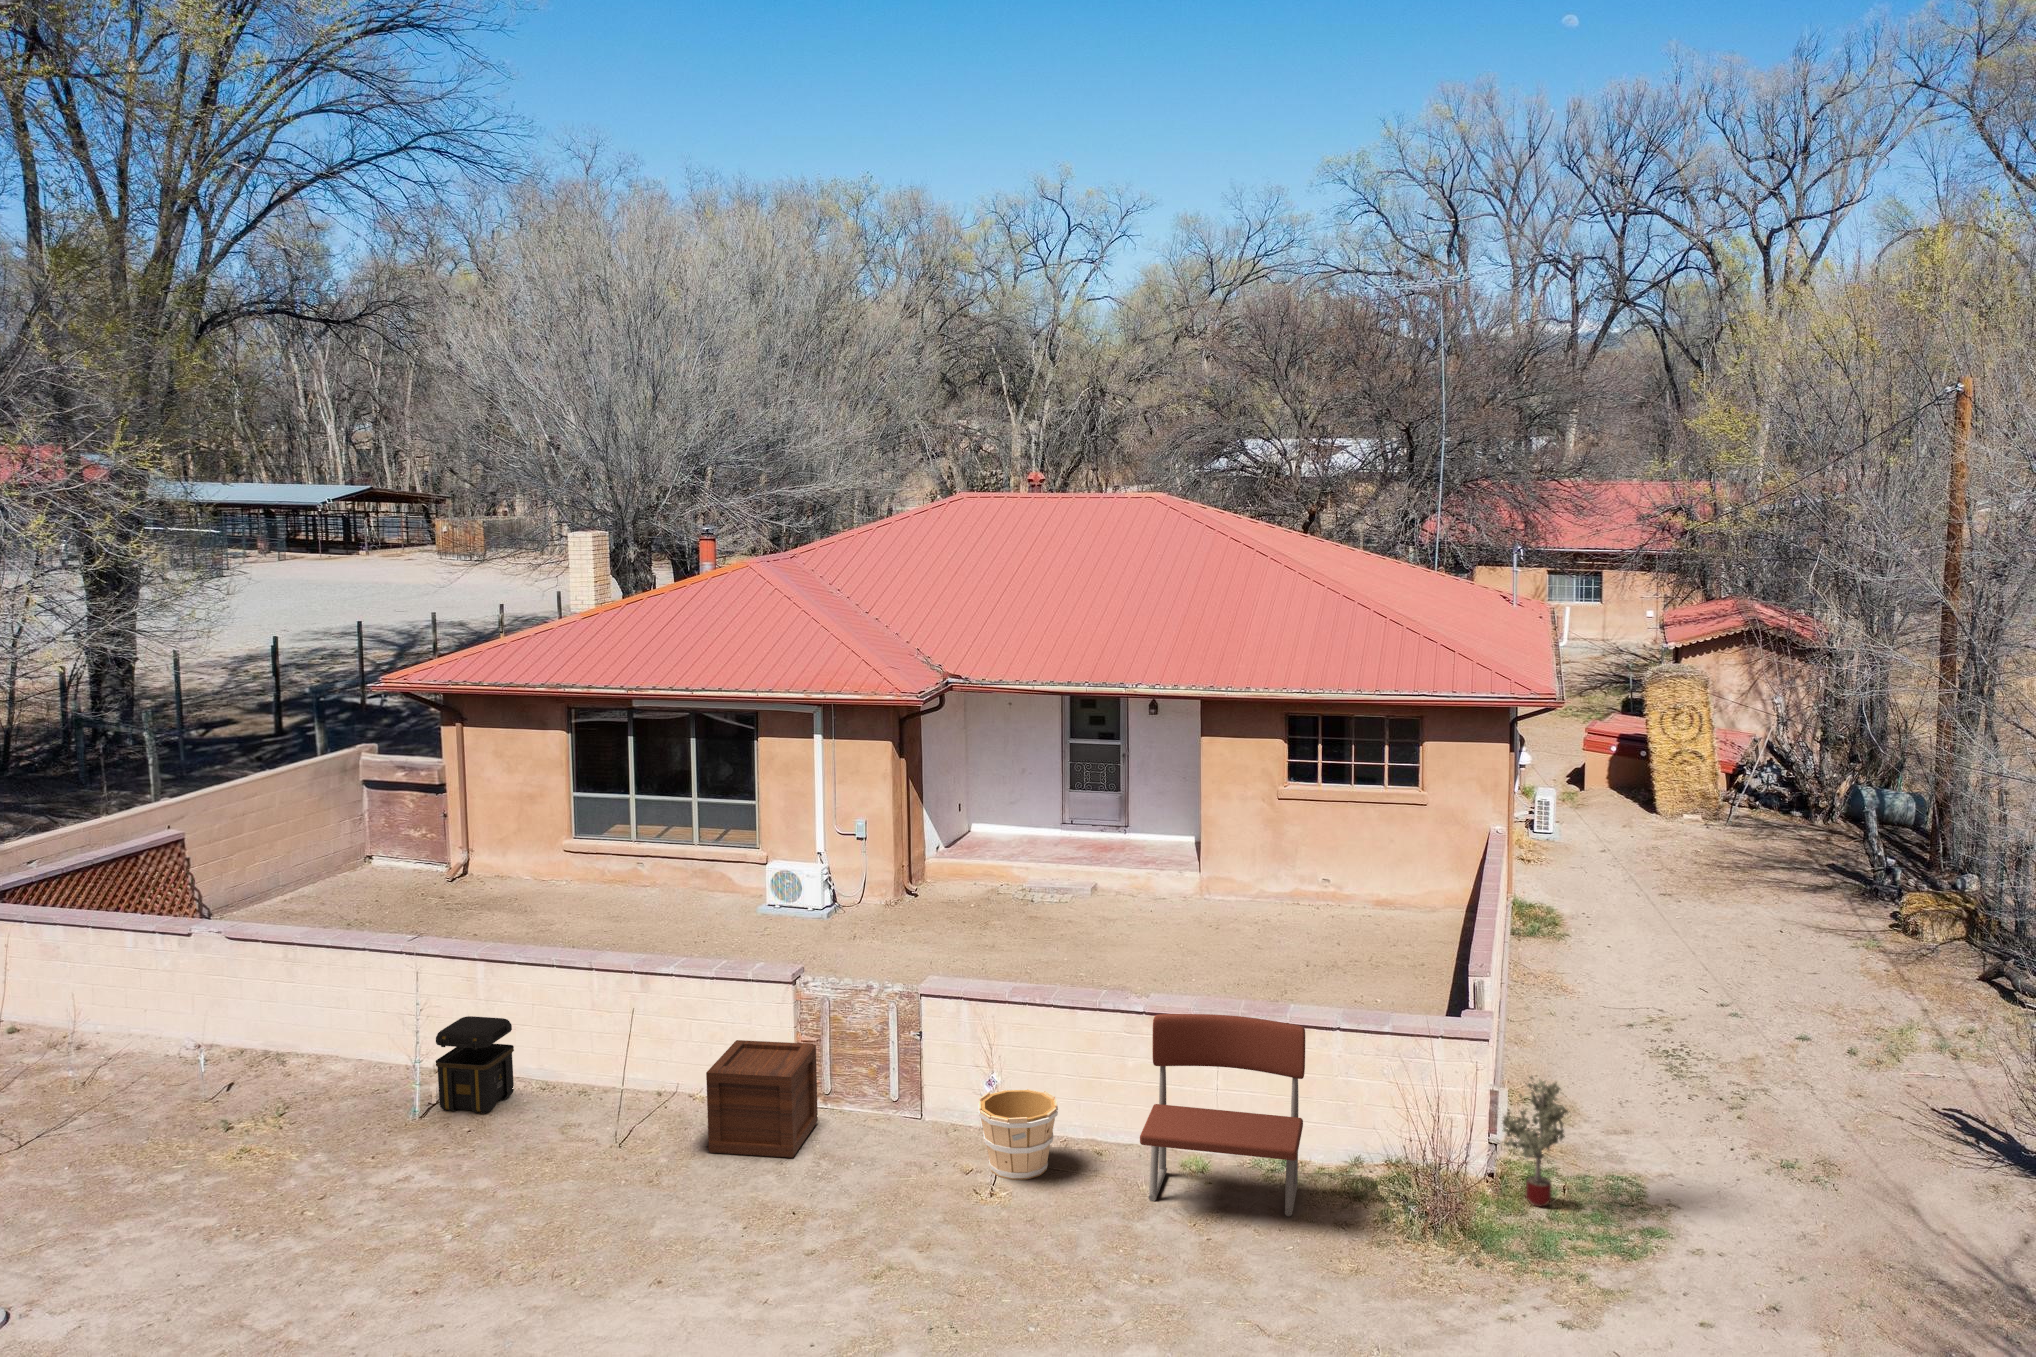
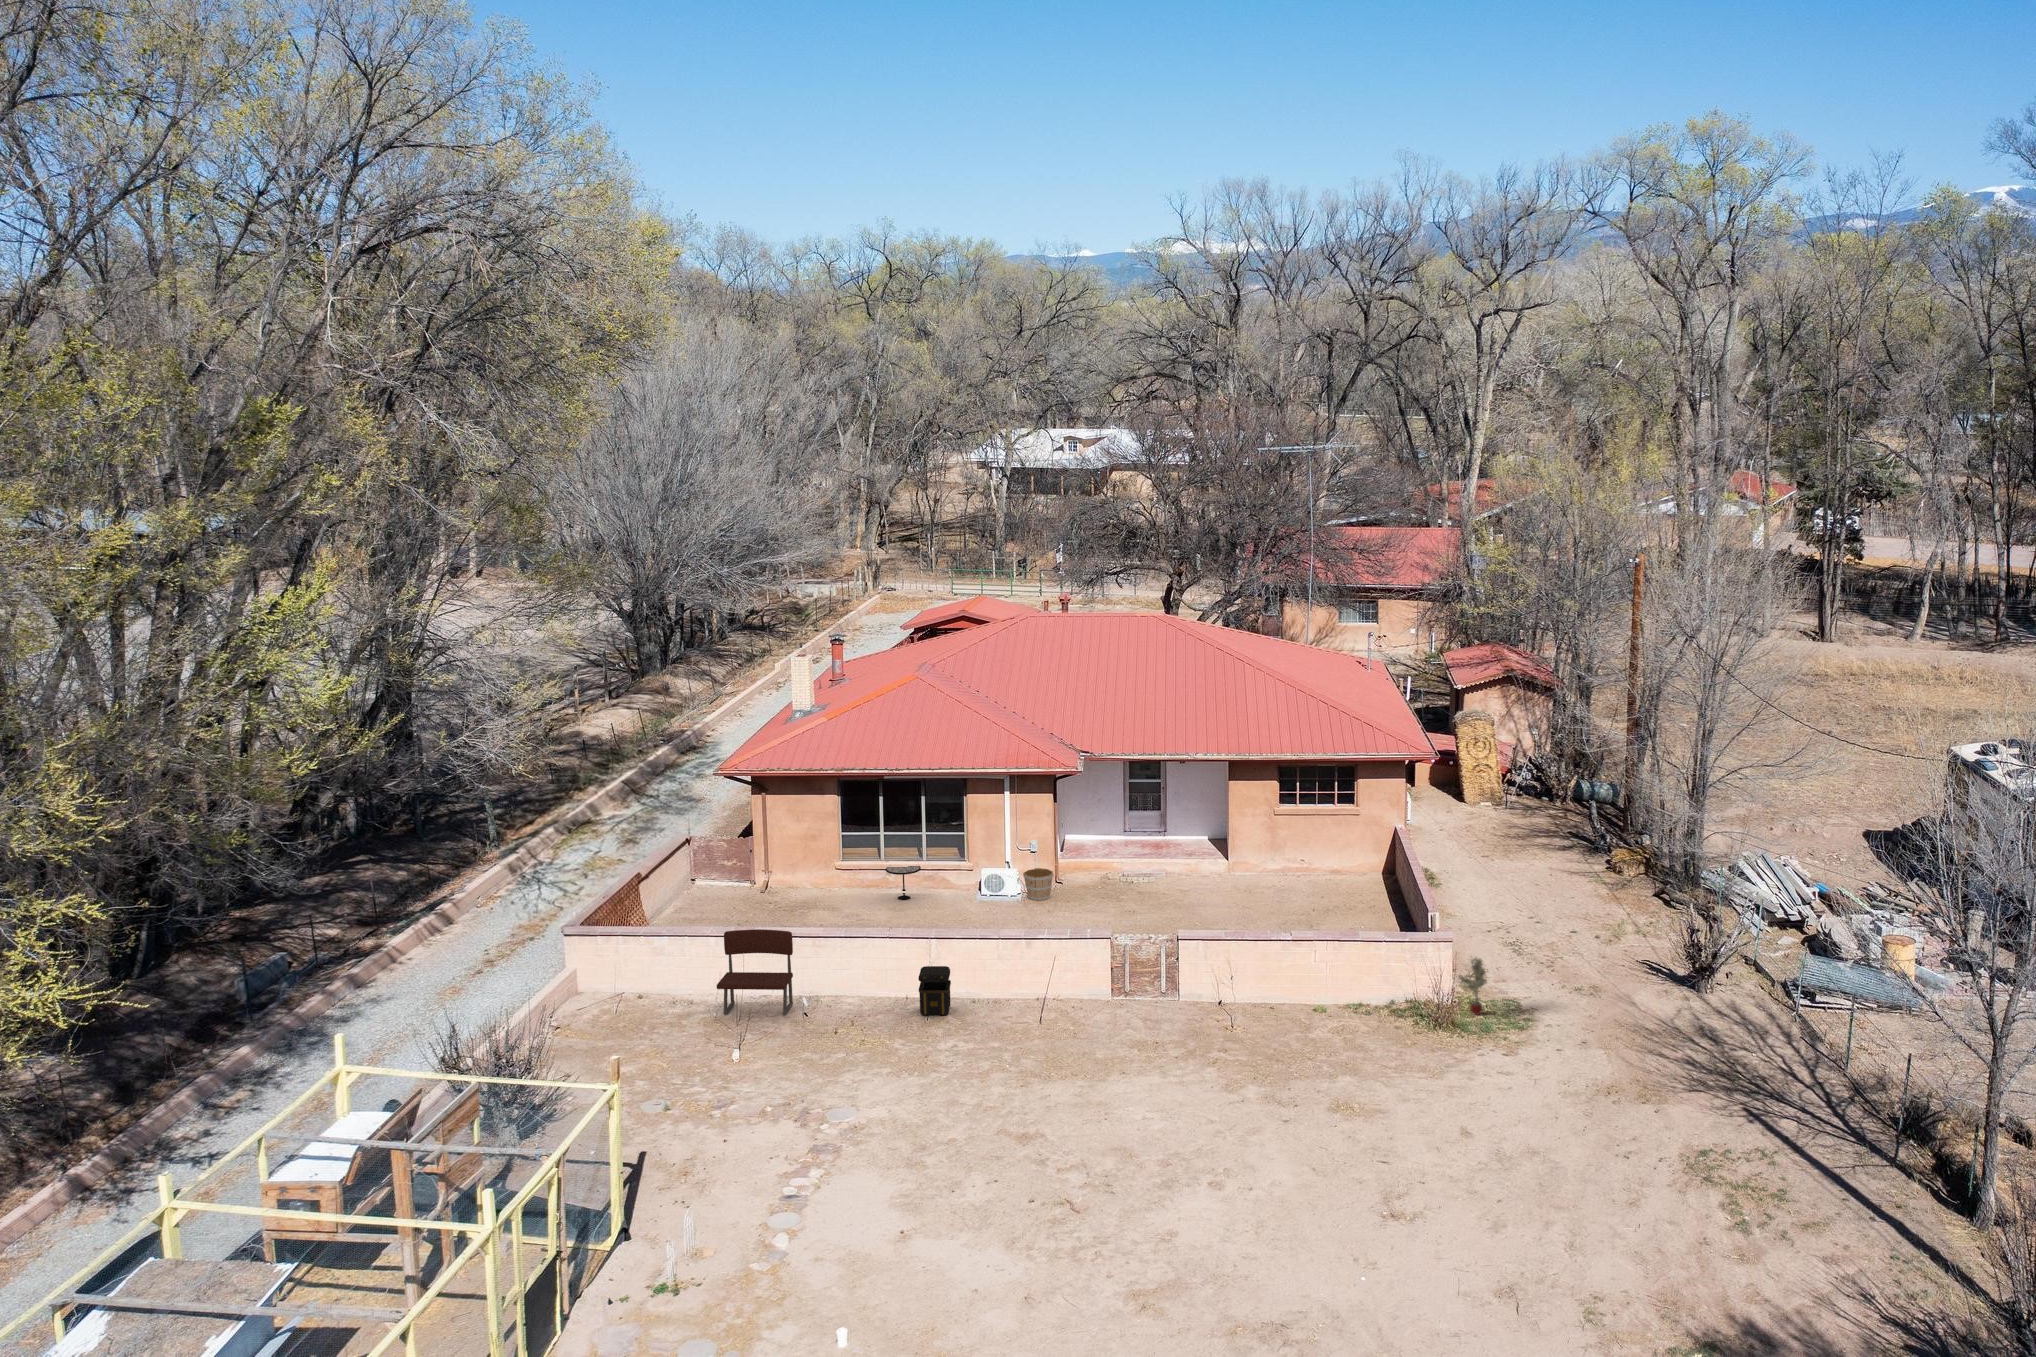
side table: none [618,846,677,905] -> present [886,866,921,900]
bench: present [1140,1014,1305,1216] -> present [717,929,793,1015]
wooden crate: present [706,1040,818,1158] -> none [1077,967,1124,1024]
wooden bucket: present [978,1089,1058,1180] -> present [1023,868,1053,900]

